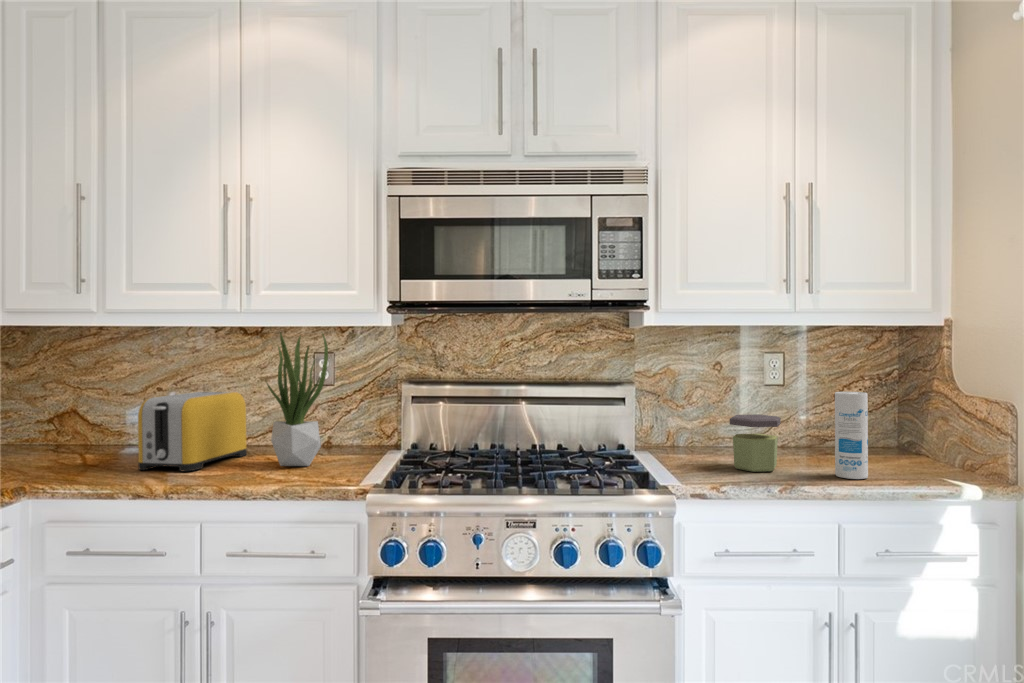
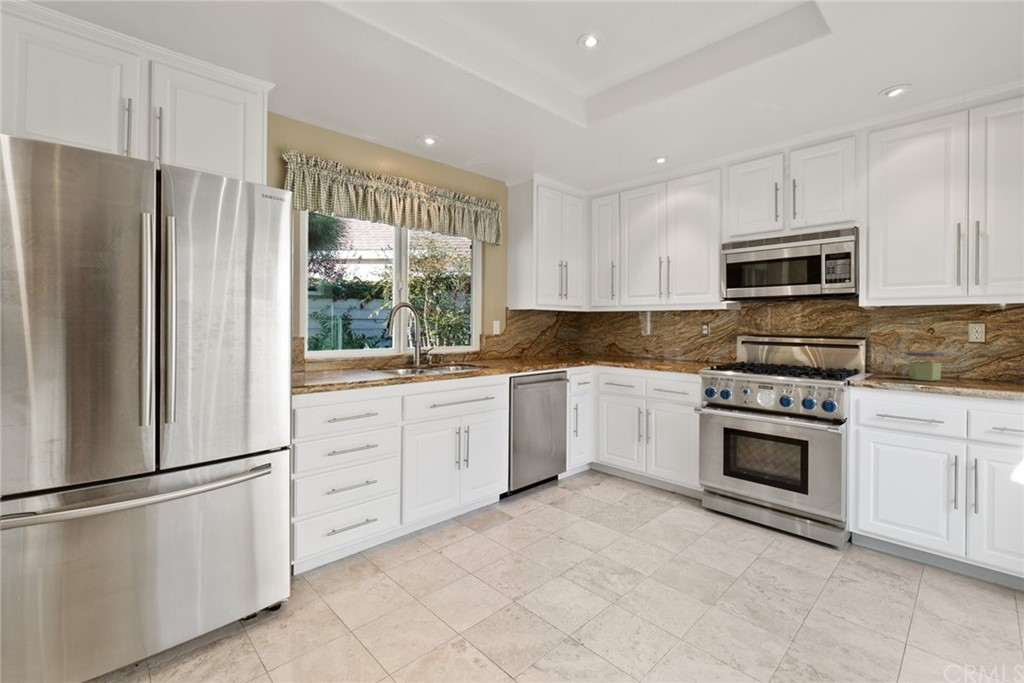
potted plant: present [267,332,328,466] -> none [674,313,700,367]
toaster: present [138,392,247,471] -> none [631,339,671,365]
canister: present [835,392,868,479] -> none [973,338,997,386]

